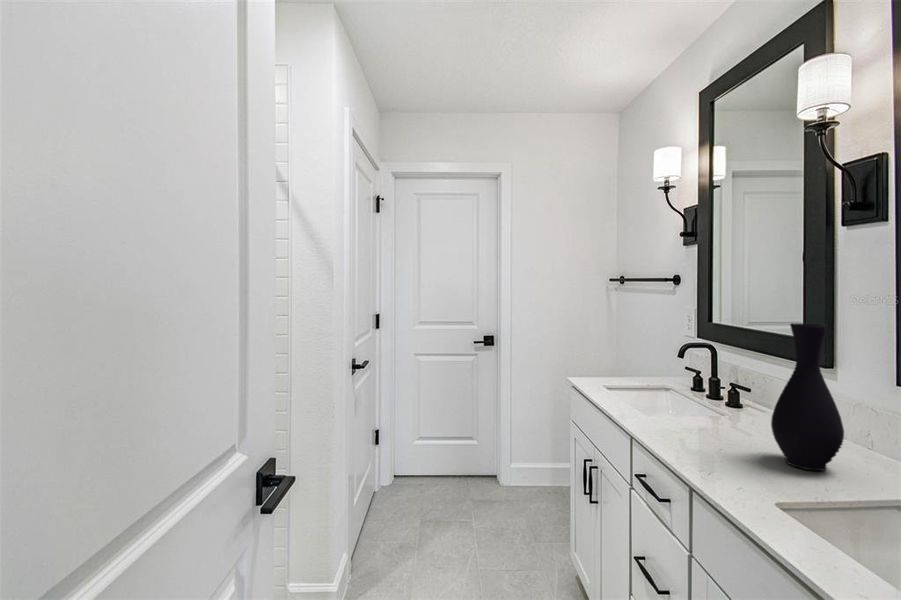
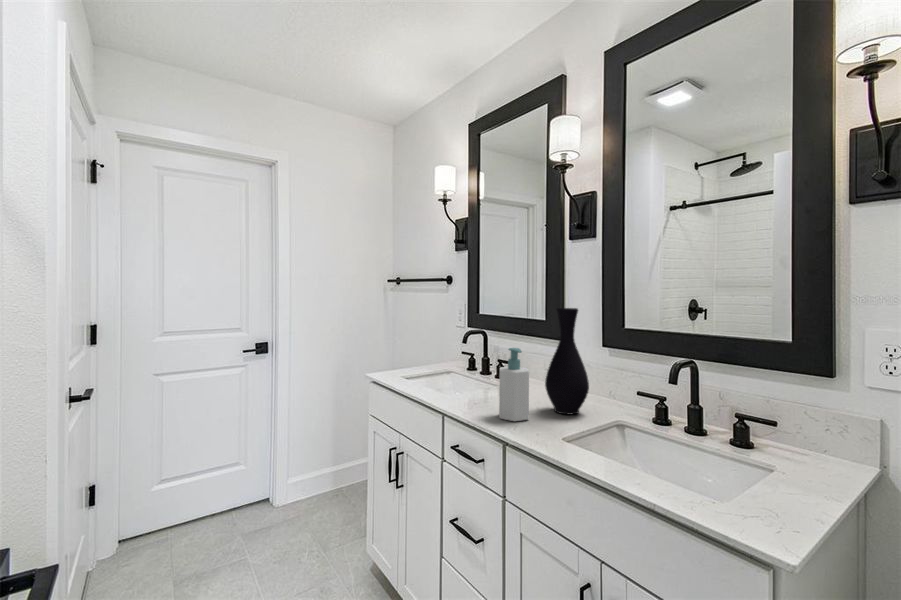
soap bottle: none [695,372,740,465] -> present [499,348,529,421]

